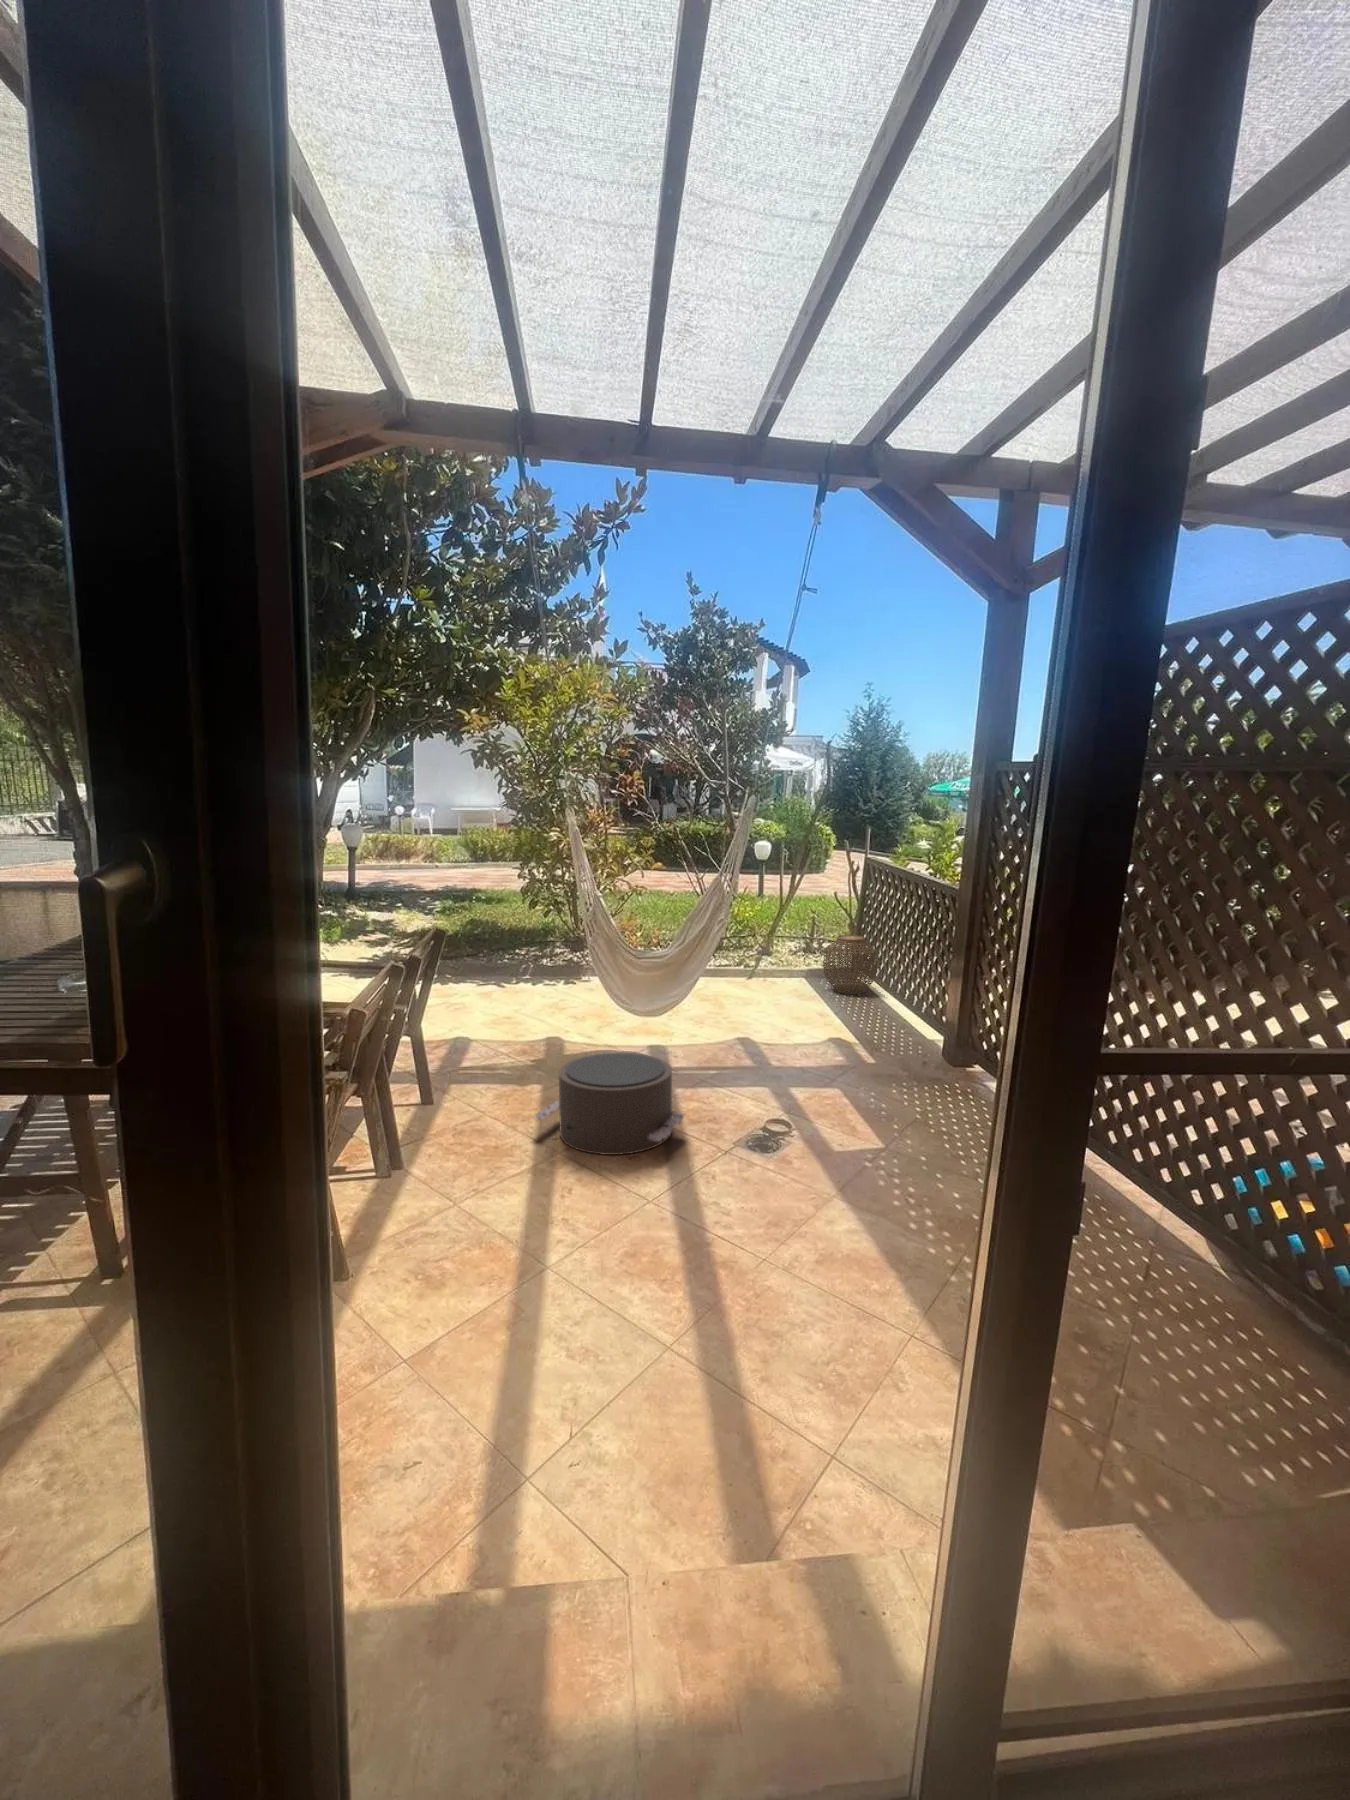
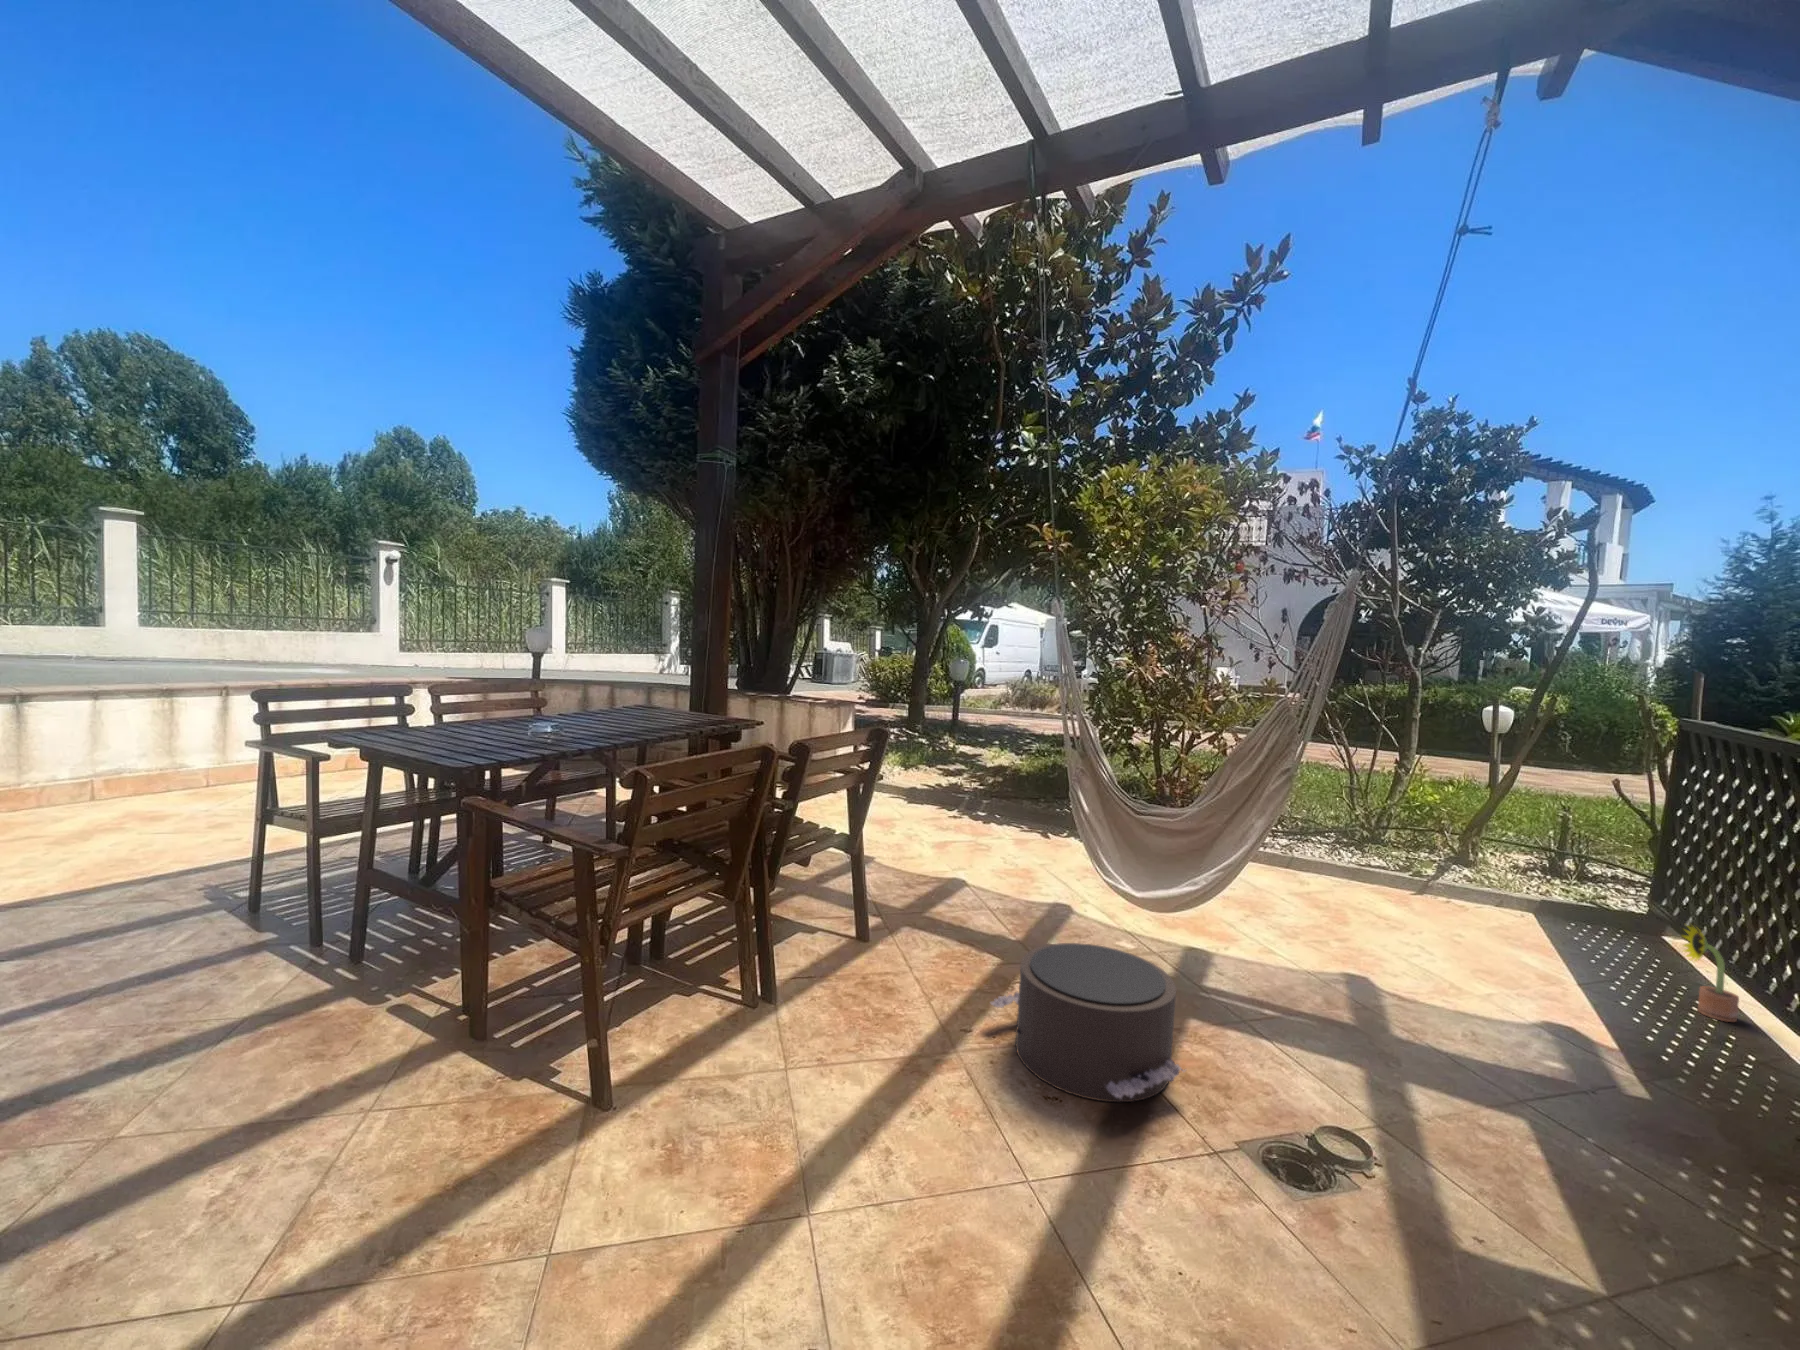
woven basket: present [823,935,877,994] -> none [1562,861,1680,962]
decorative plant: none [883,961,908,1014] -> present [1683,926,1739,1022]

